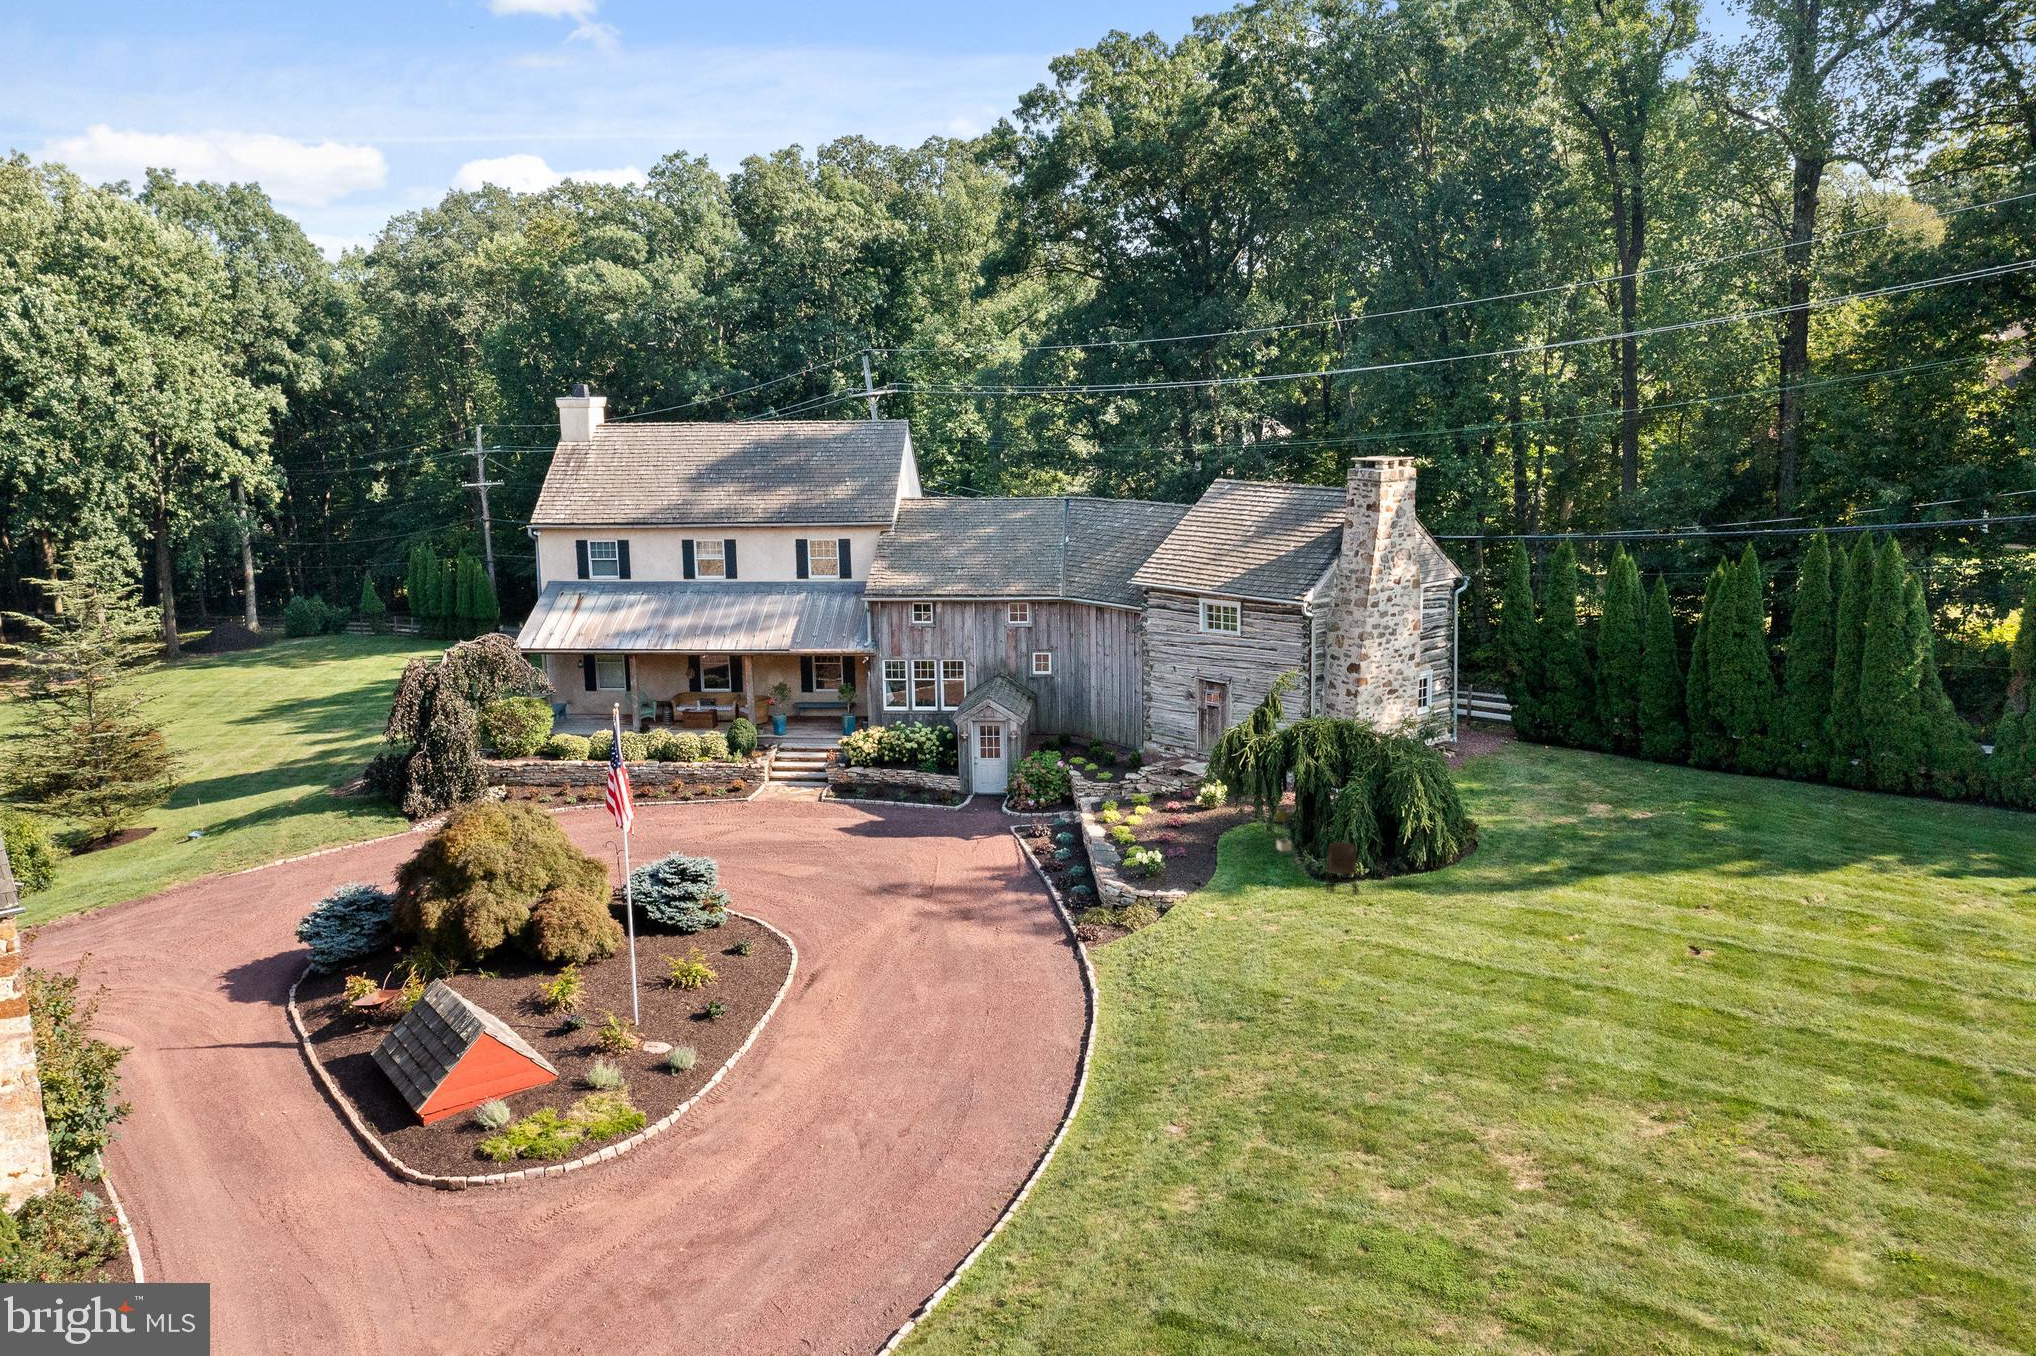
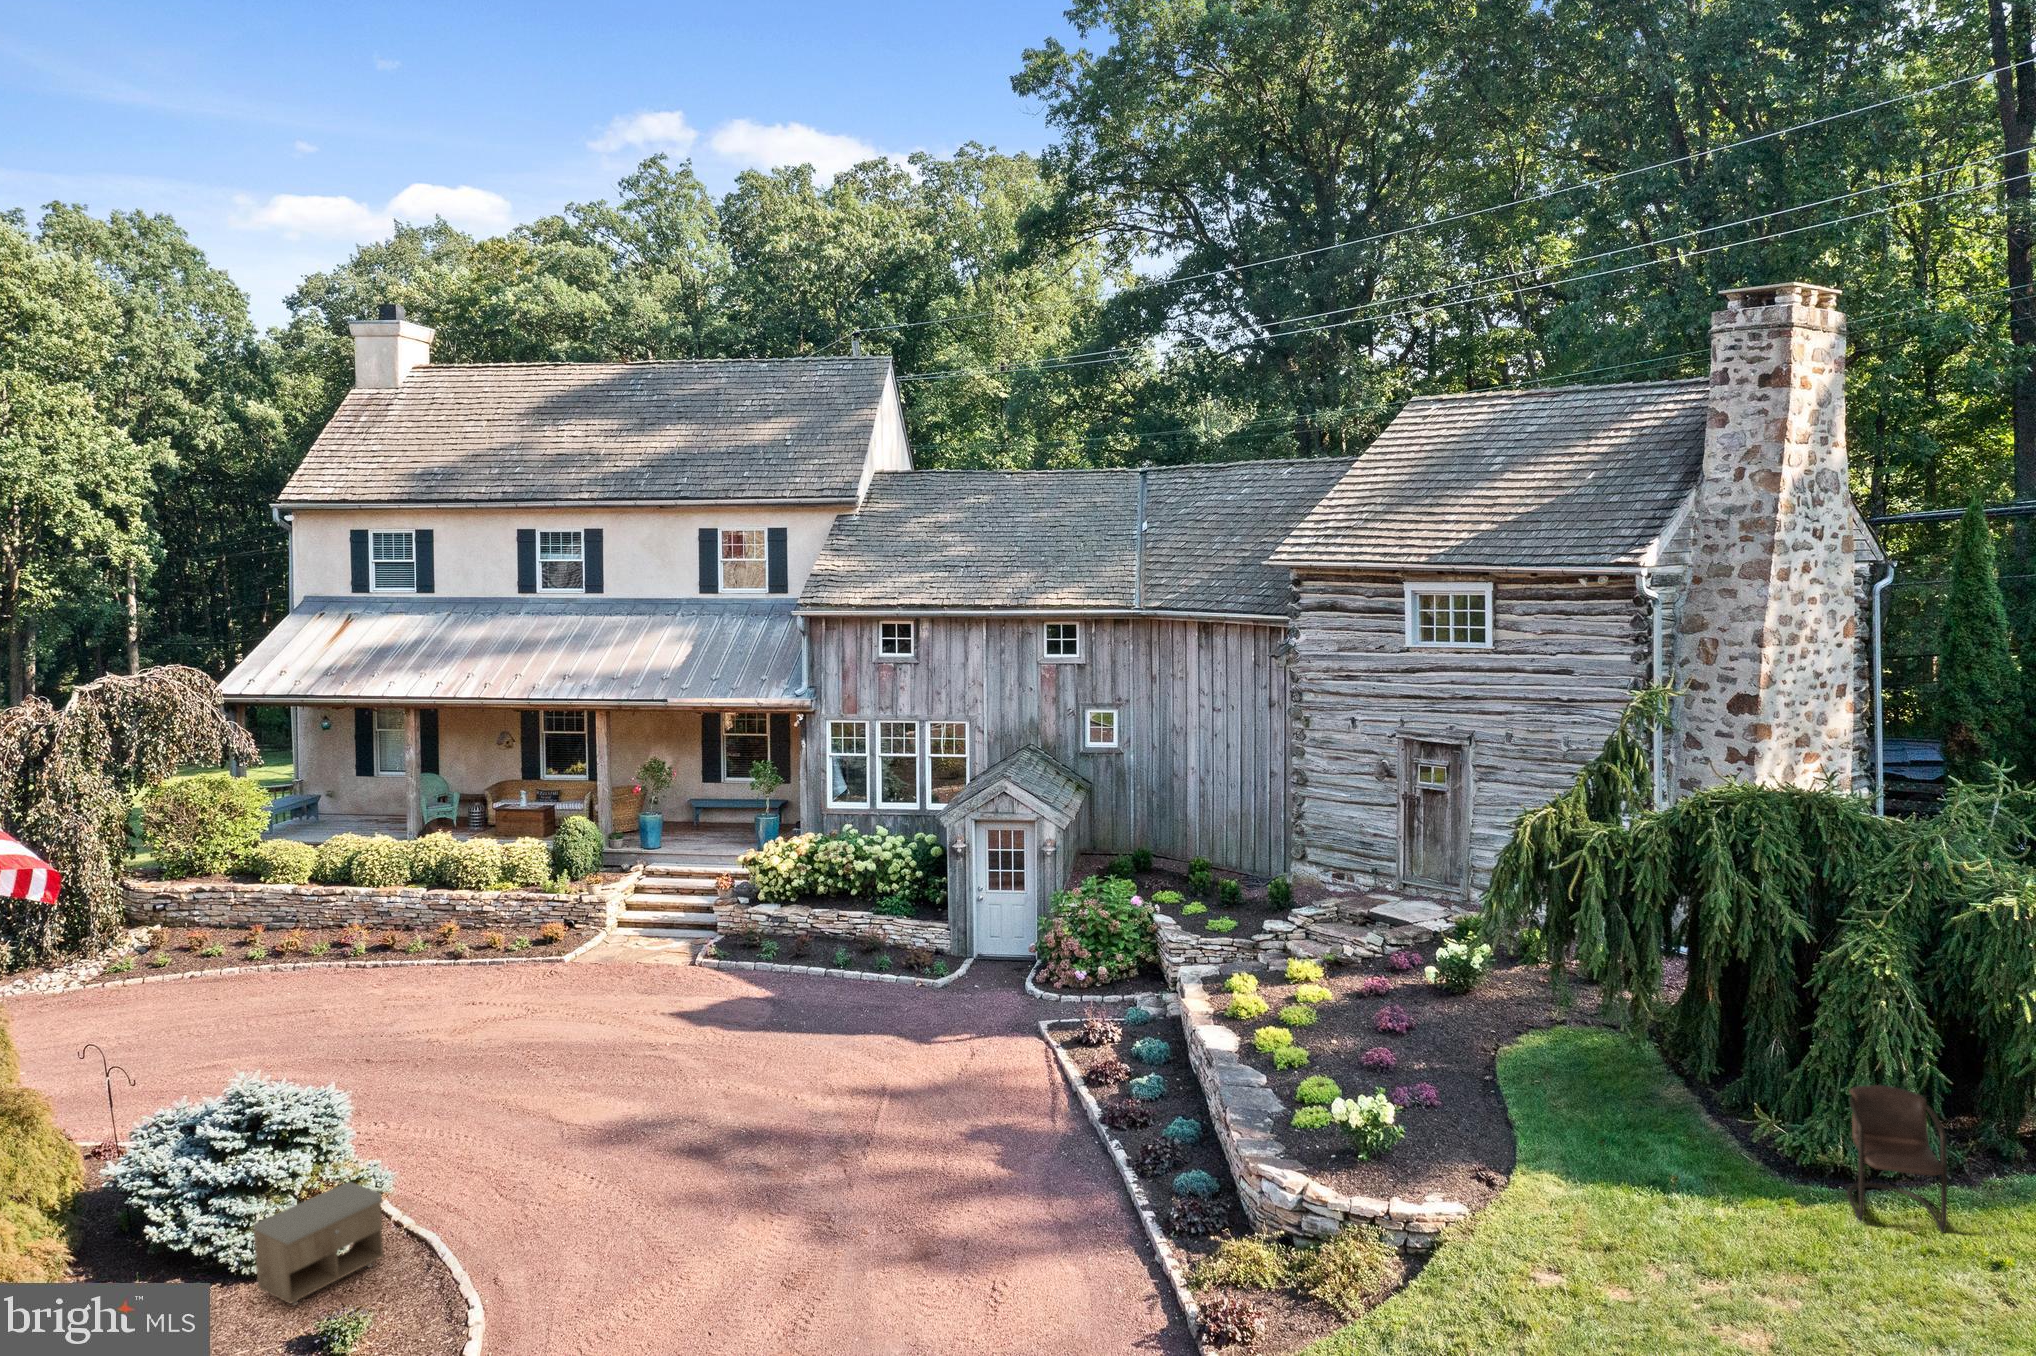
potted tree: present [1275,809,1291,852] -> none [1651,996,1695,1098]
storage bench: none [694,896,742,942] -> present [253,1182,384,1305]

